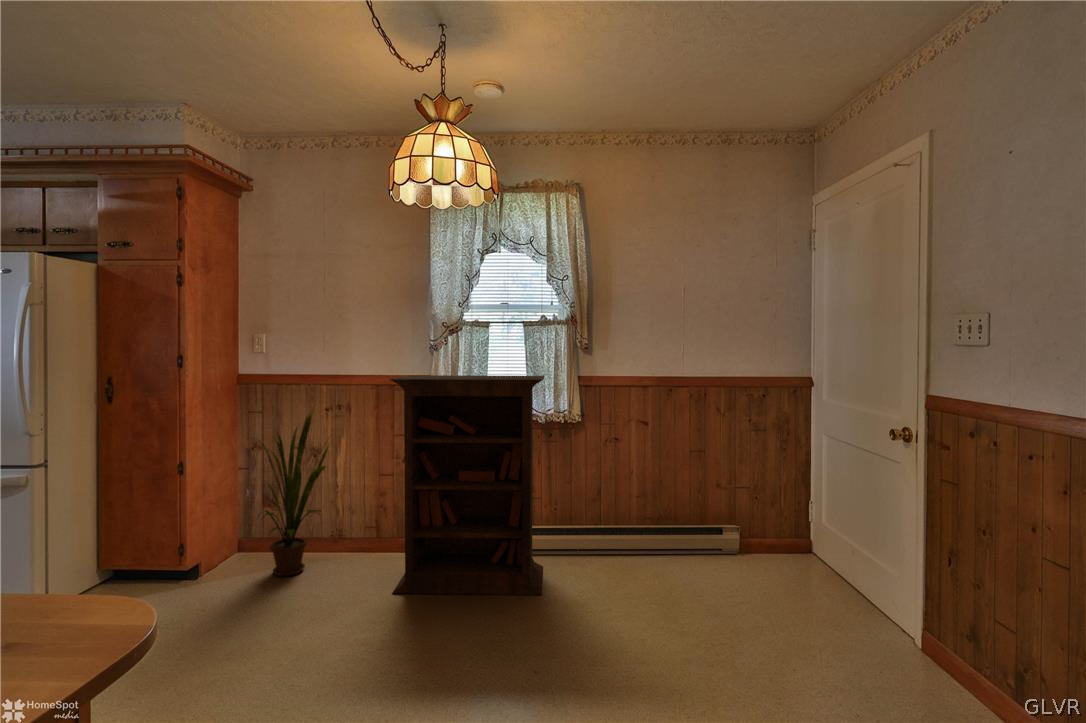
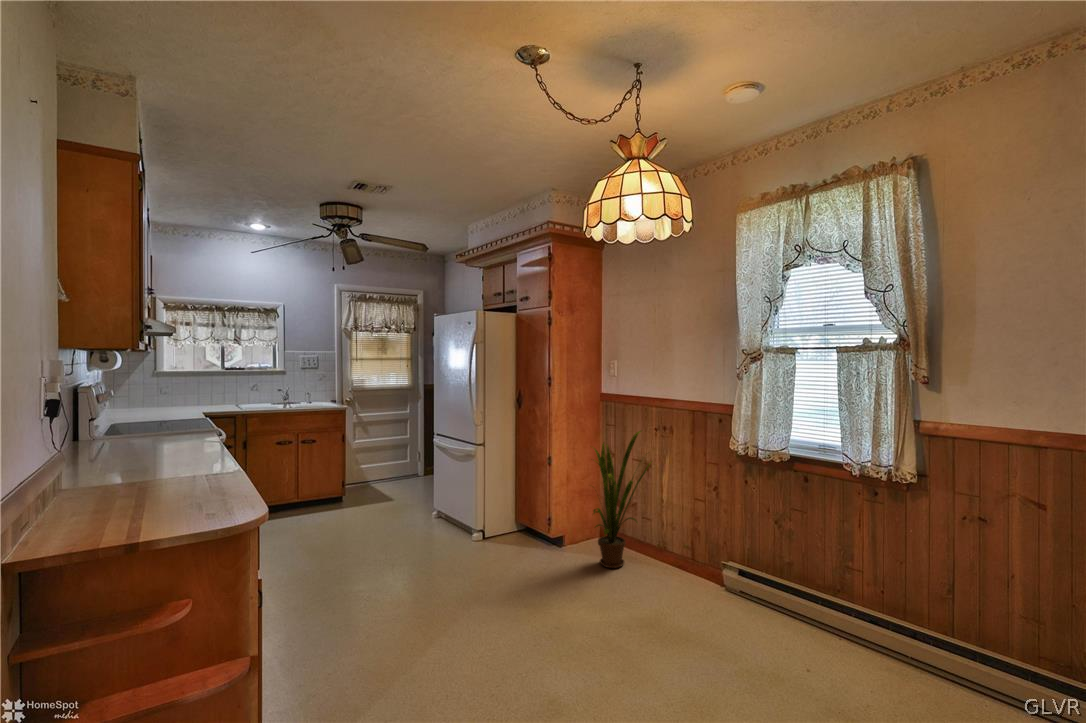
bookcase: present [390,375,544,595] -> none [657,405,847,691]

